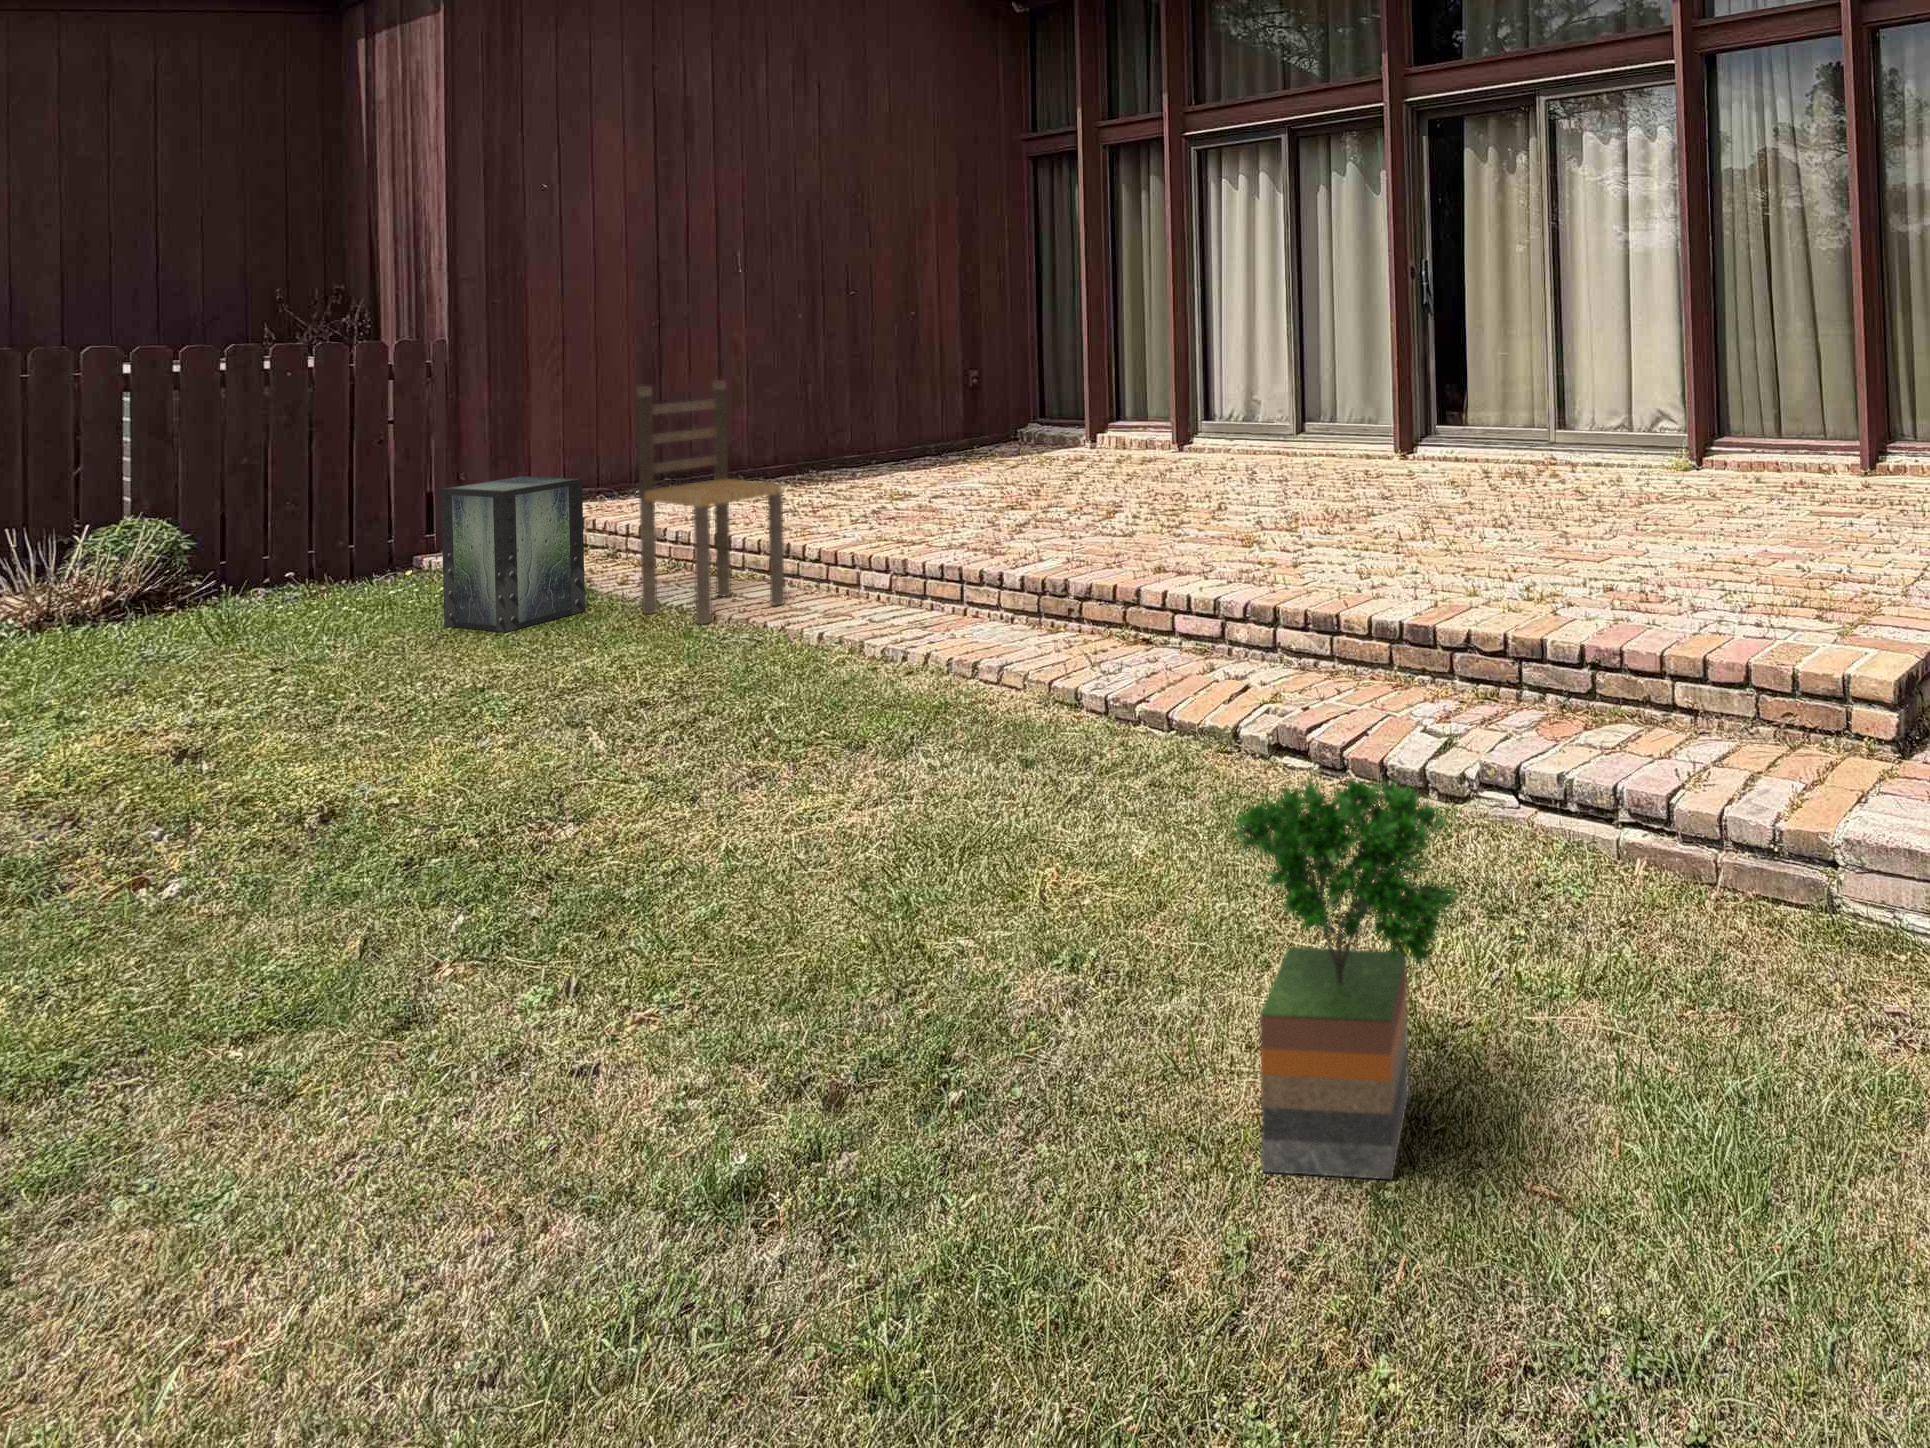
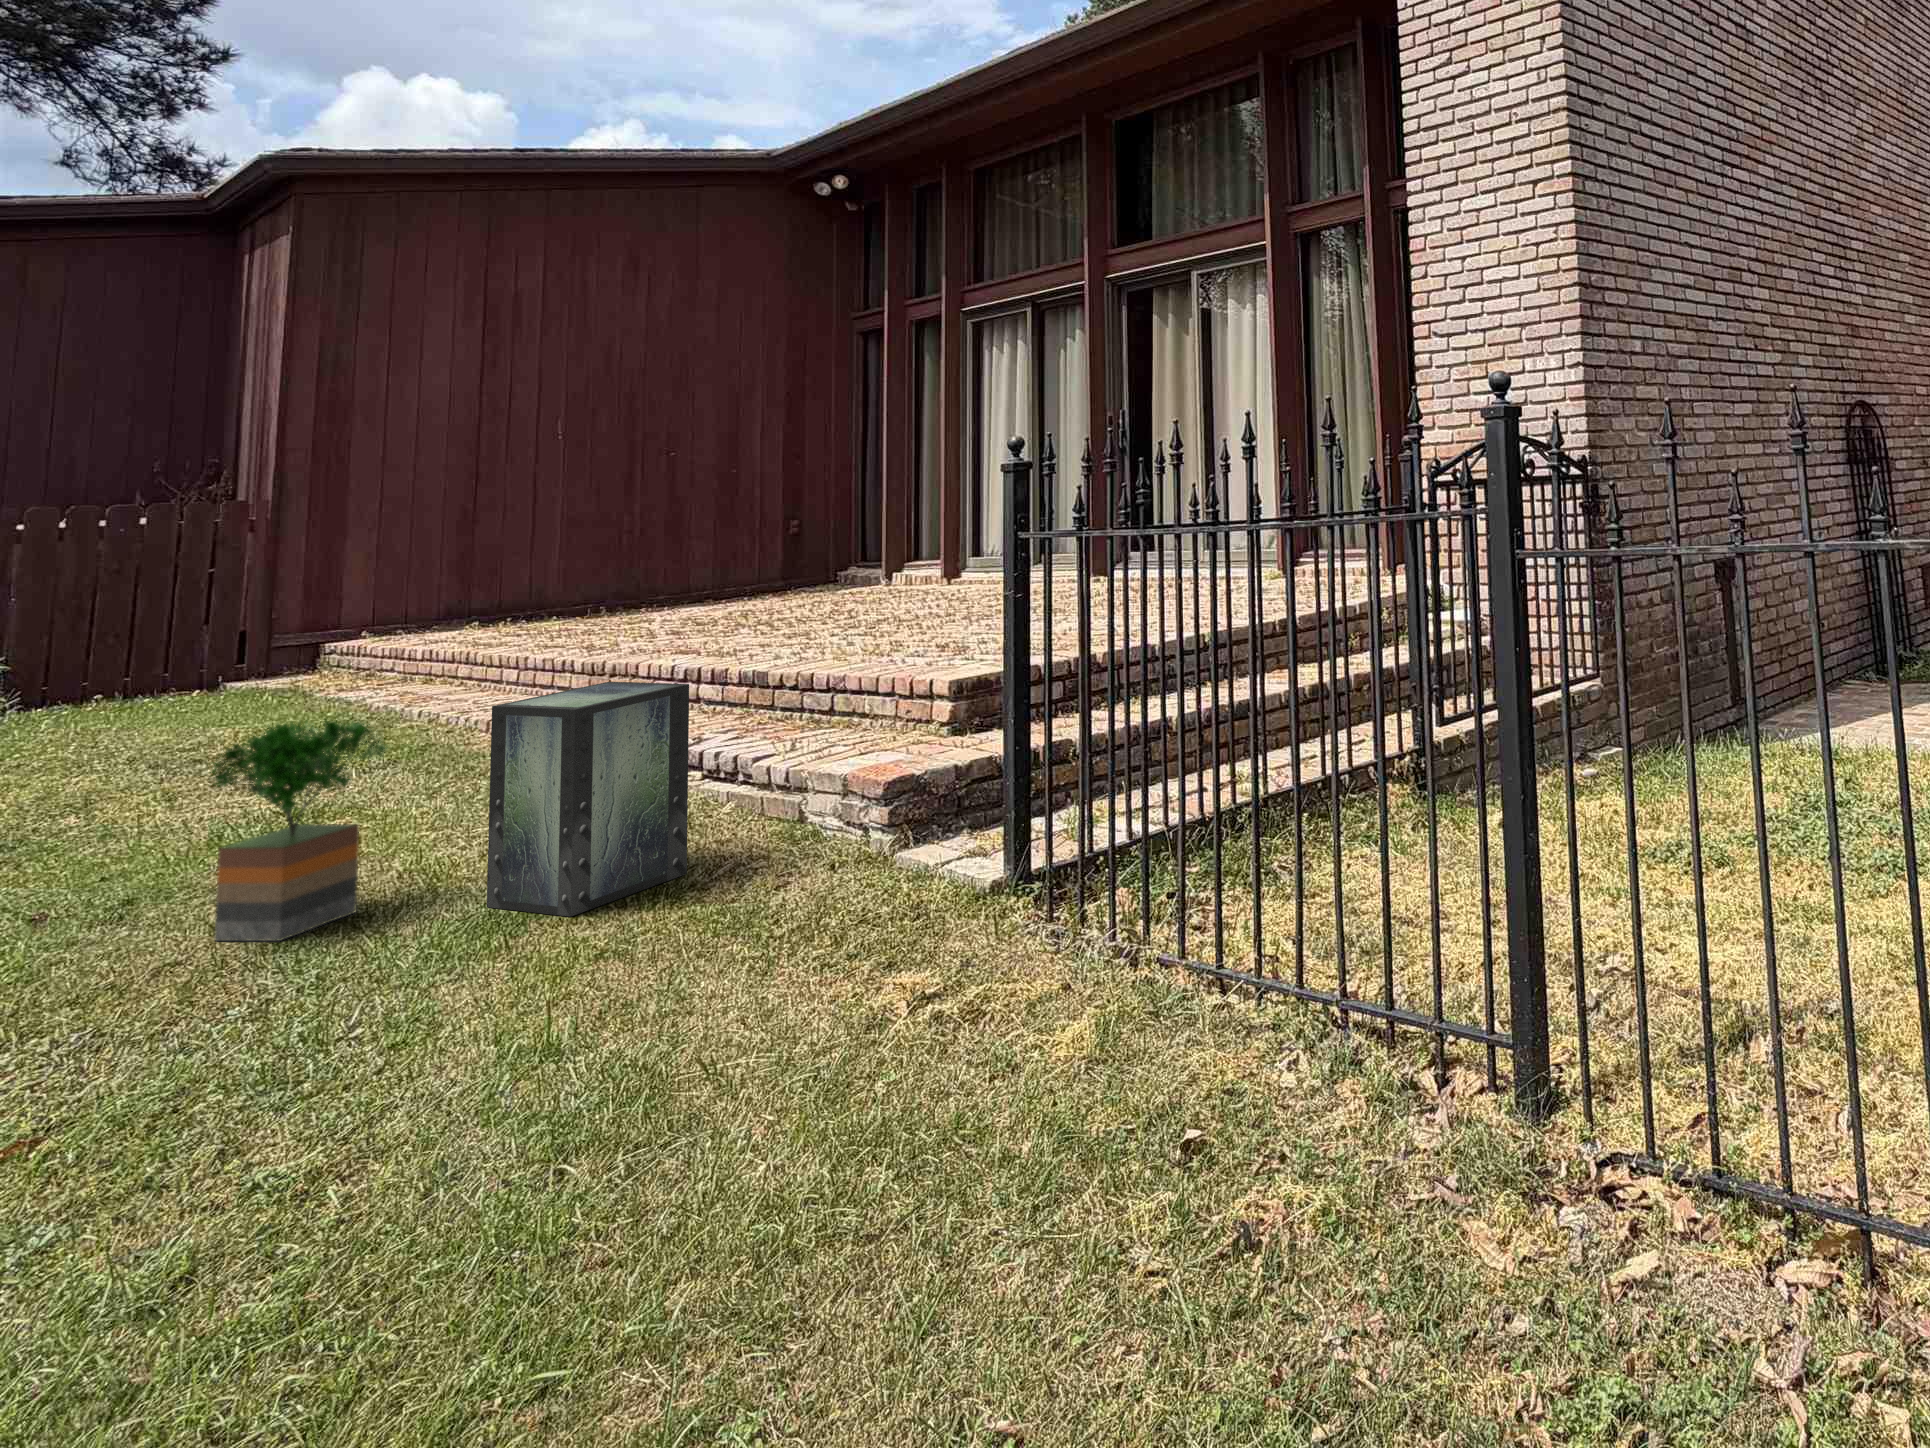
chair: present [637,380,785,624] -> none [321,520,442,709]
storage box: present [441,476,585,632] -> present [487,682,689,917]

